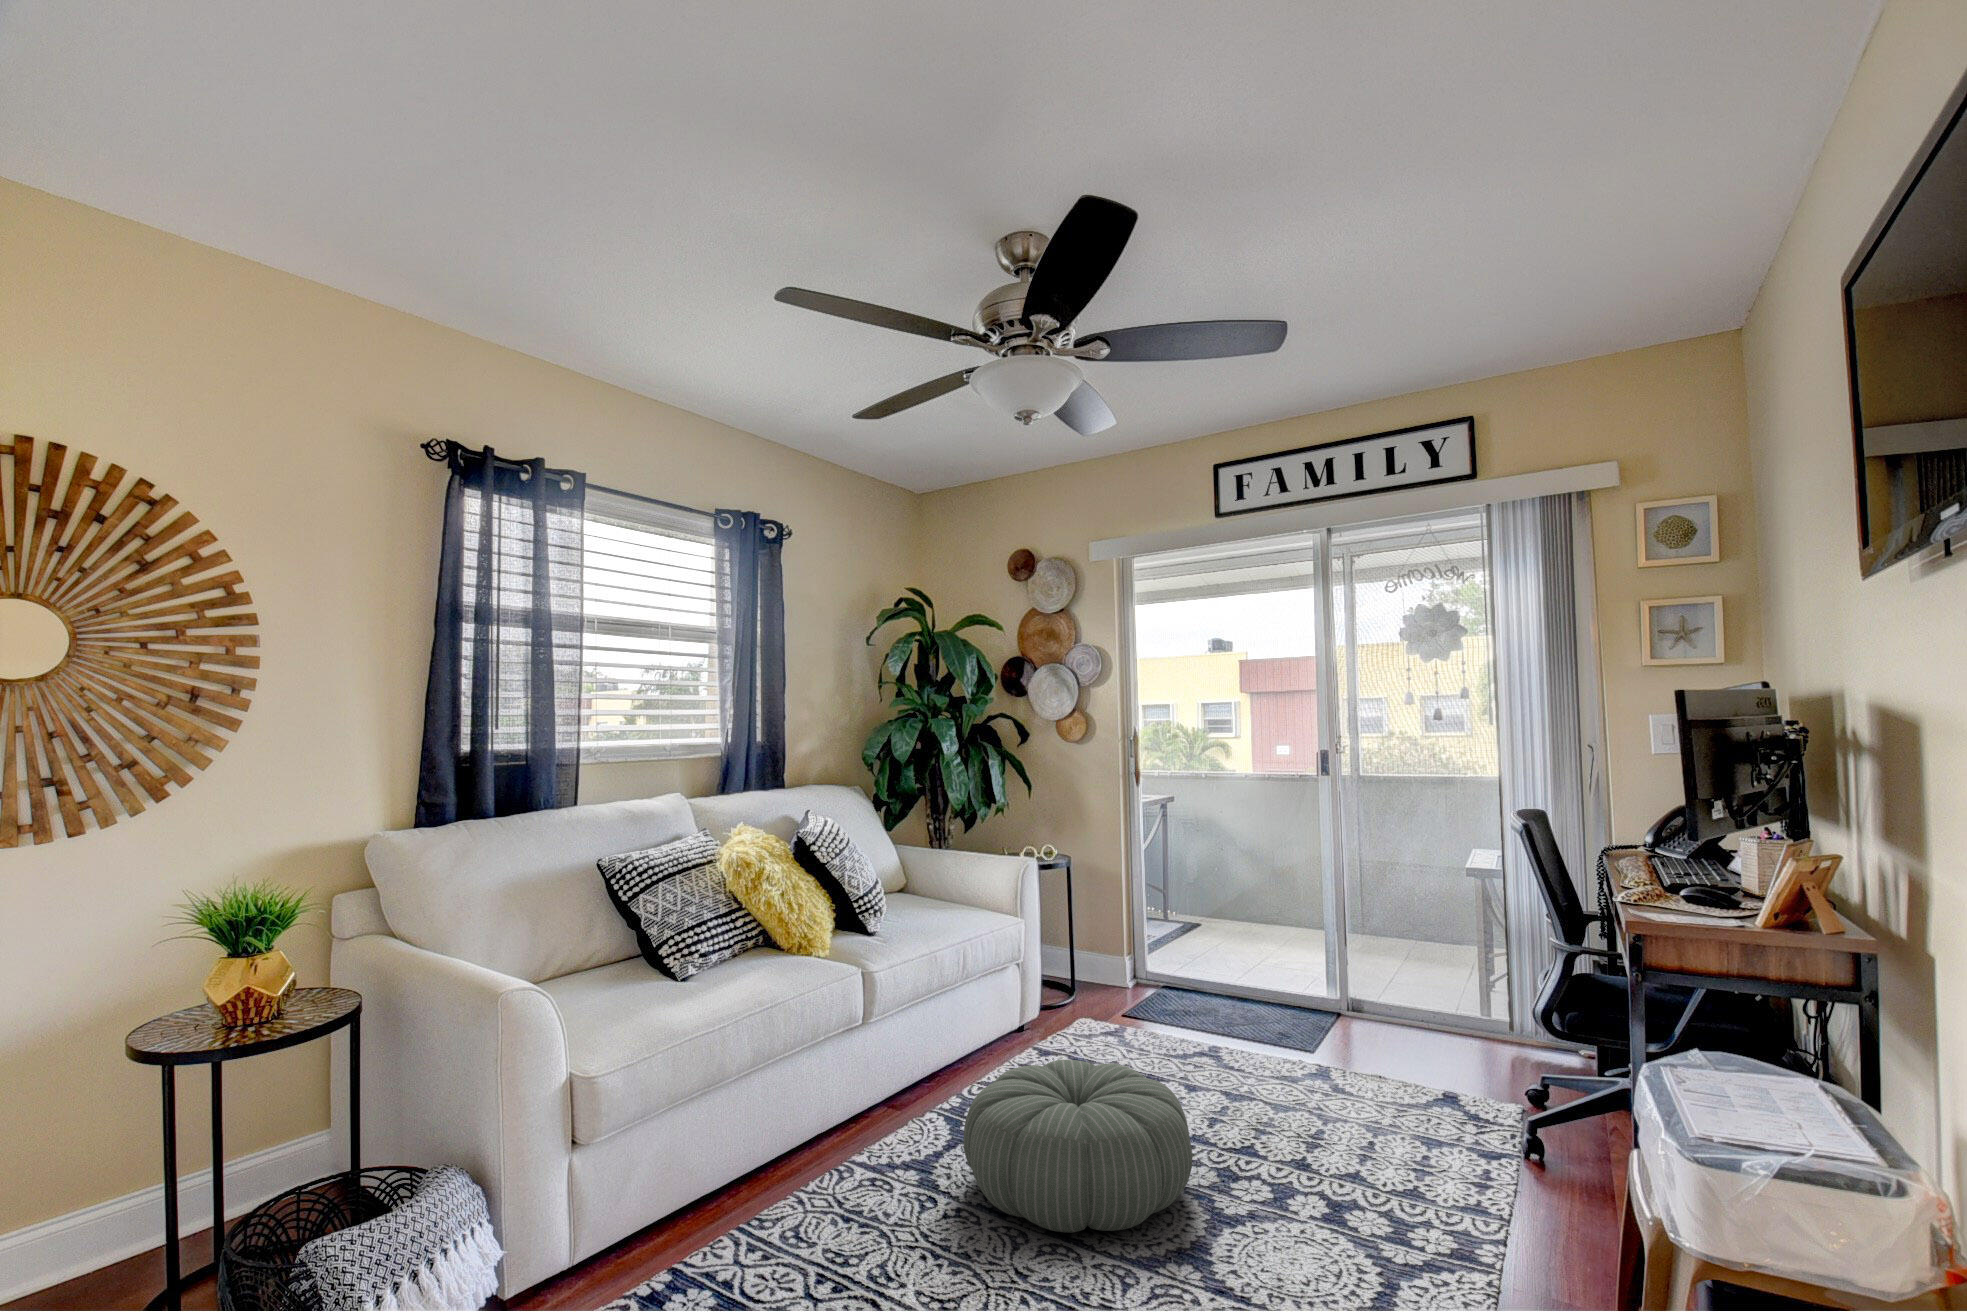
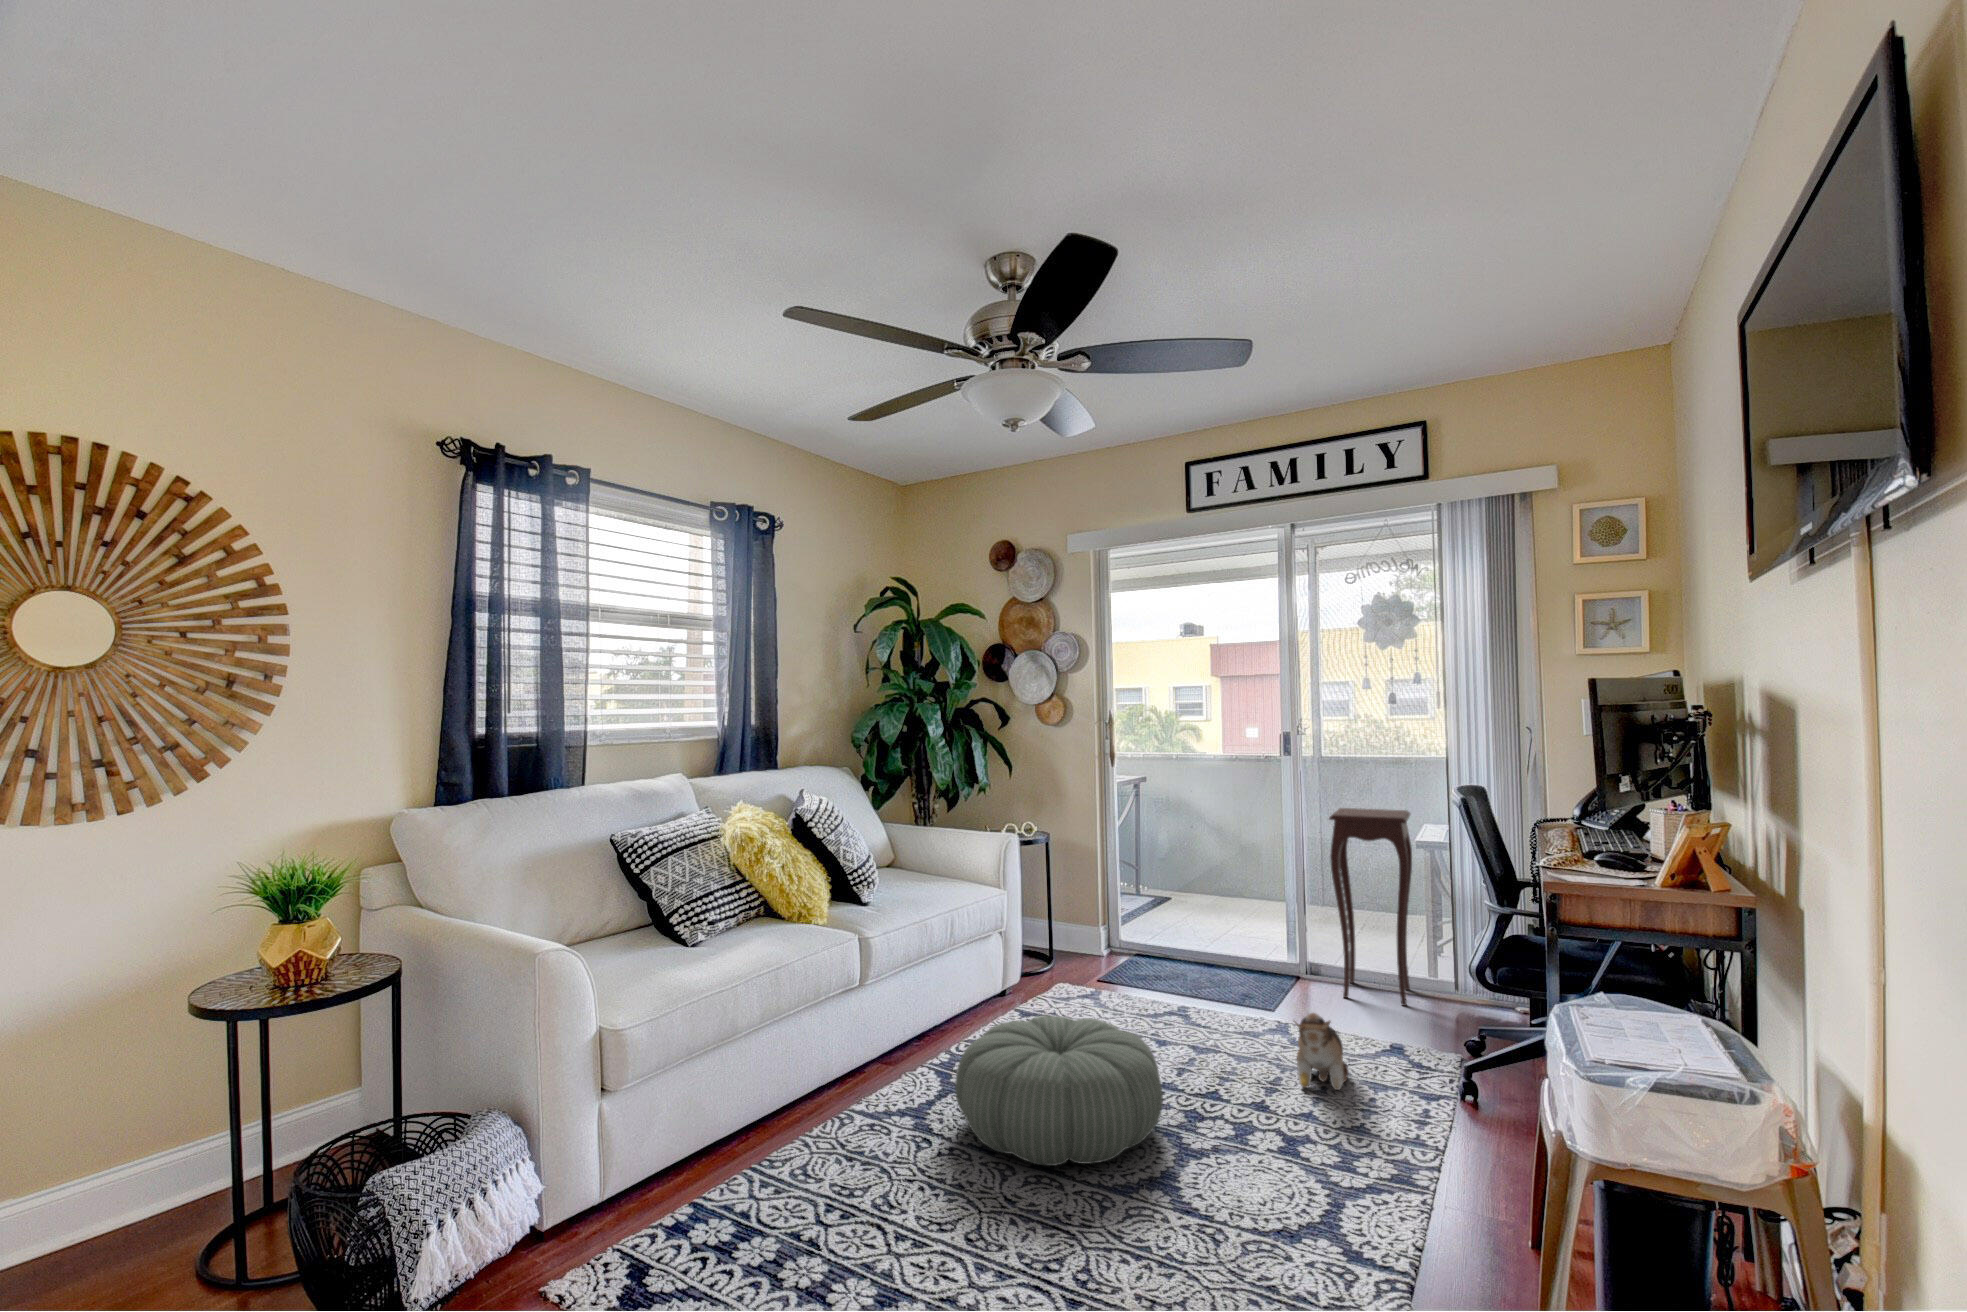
side table: none [1372,832,1463,1049] -> present [1329,808,1412,1006]
plush toy: none [1336,1060,1399,1147] -> present [1293,1013,1349,1090]

